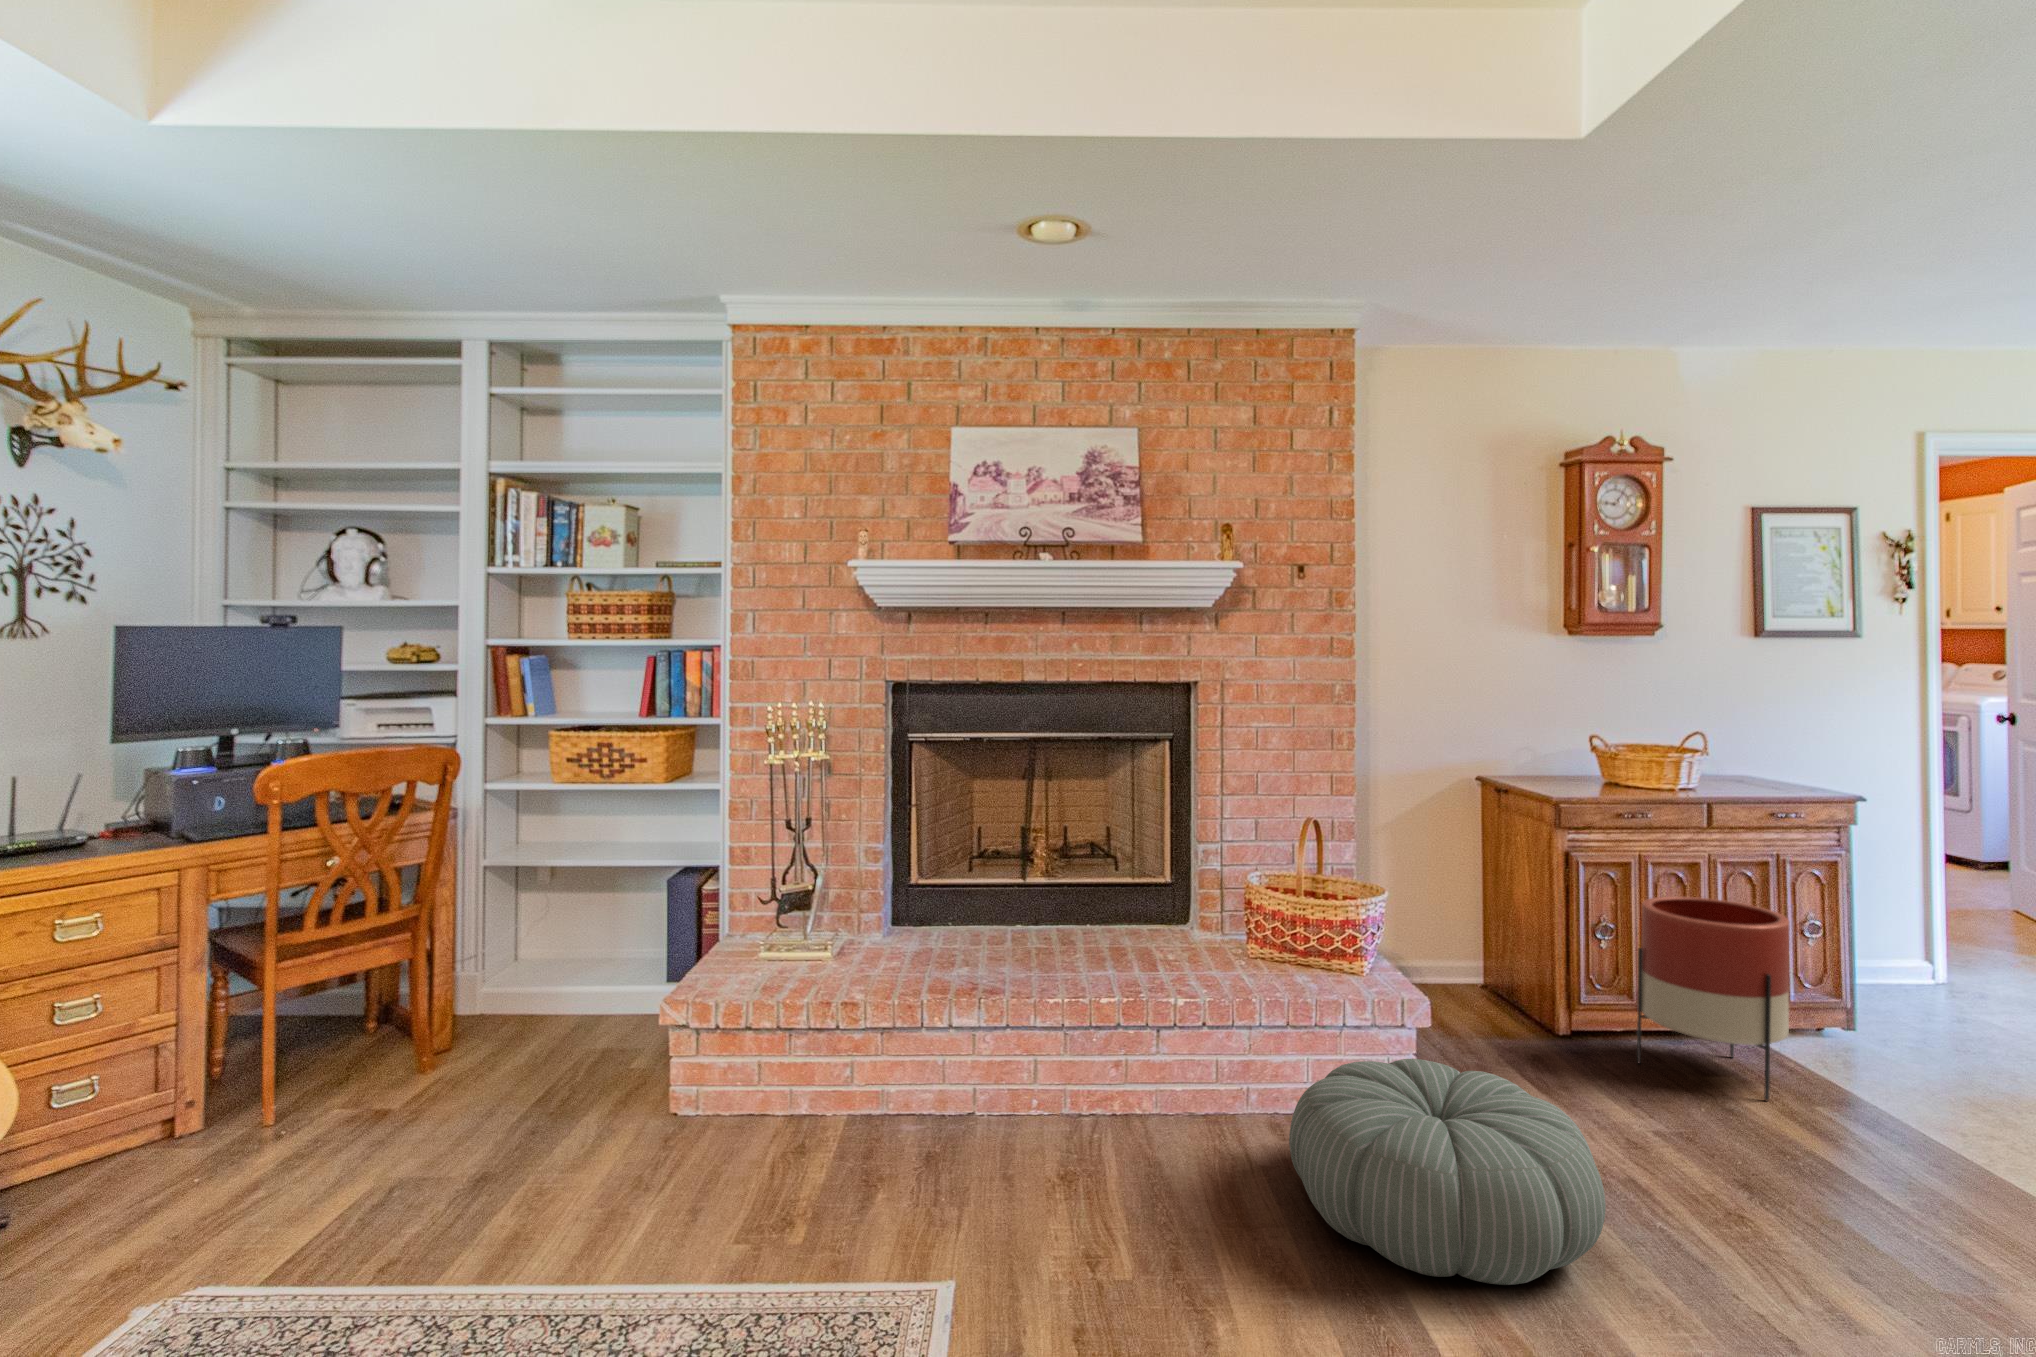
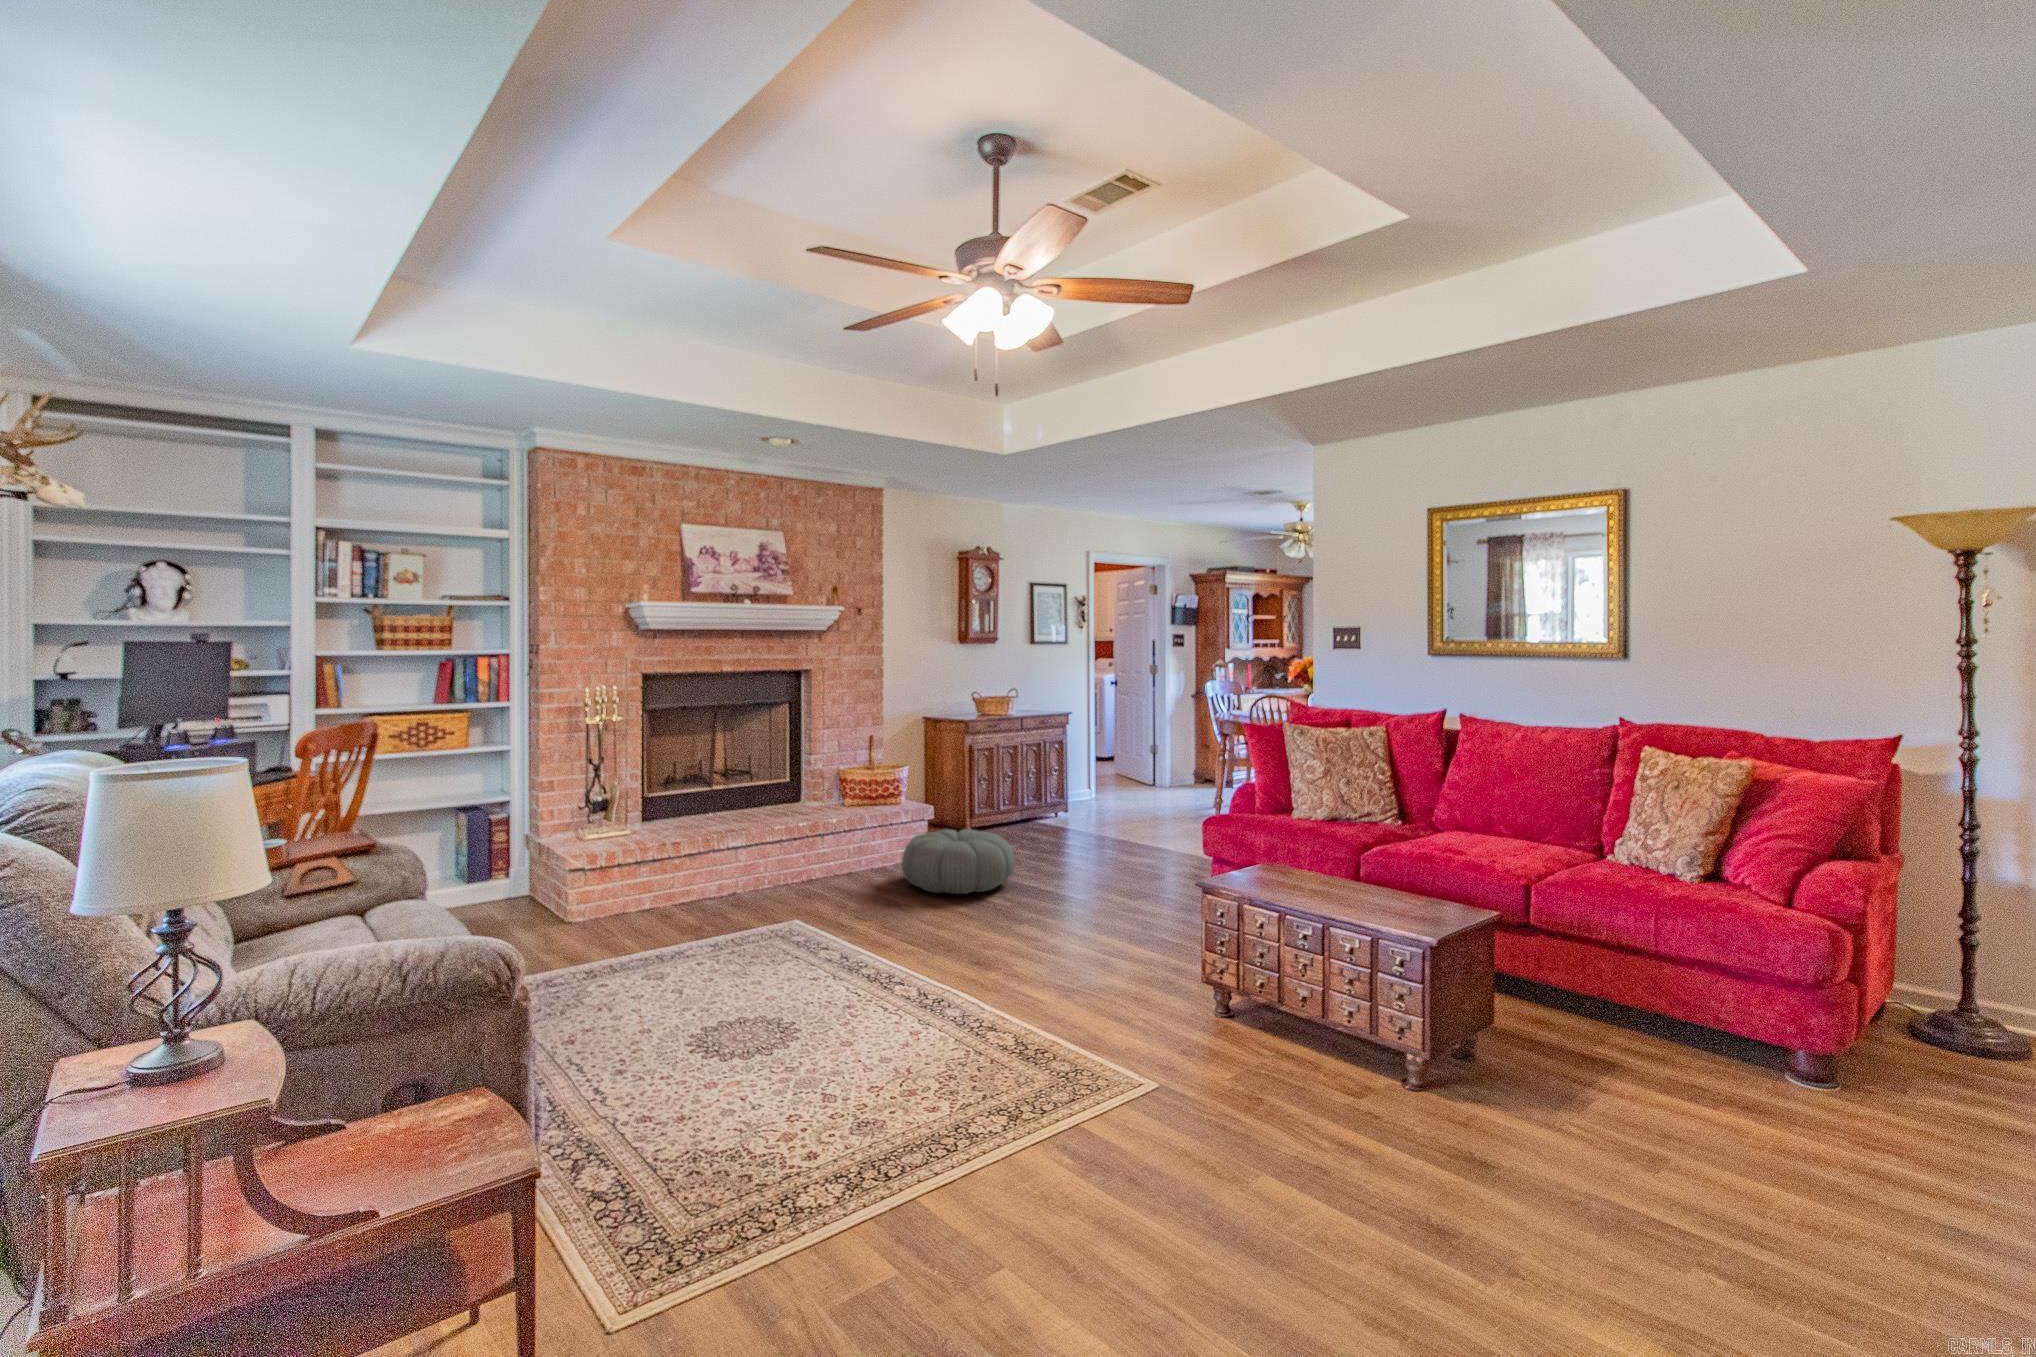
planter: present [1637,896,1789,1100] -> none [1000,762,1052,838]

